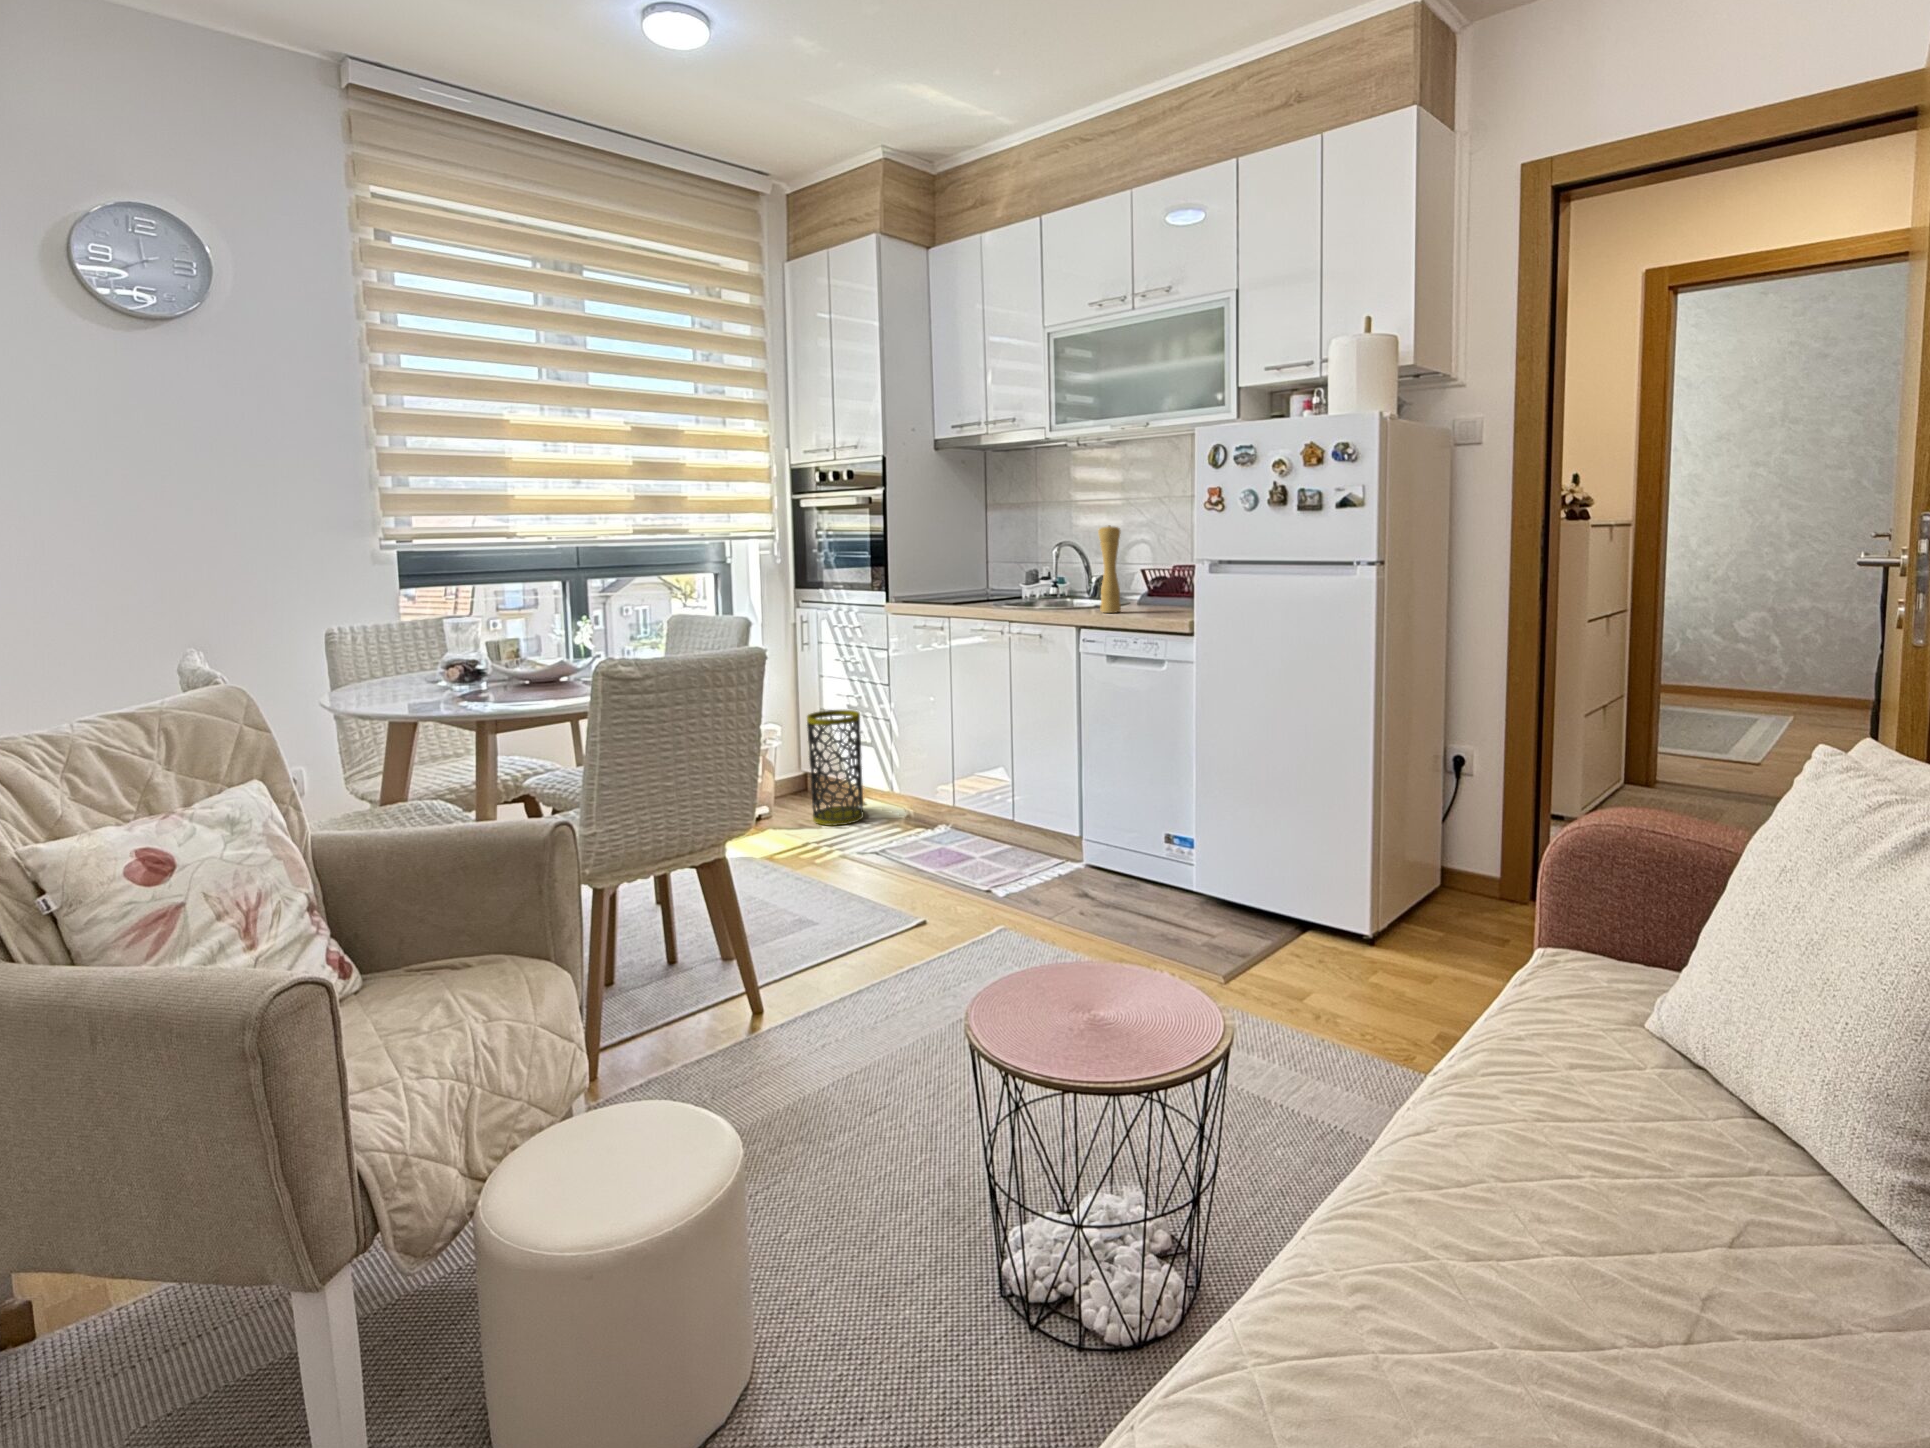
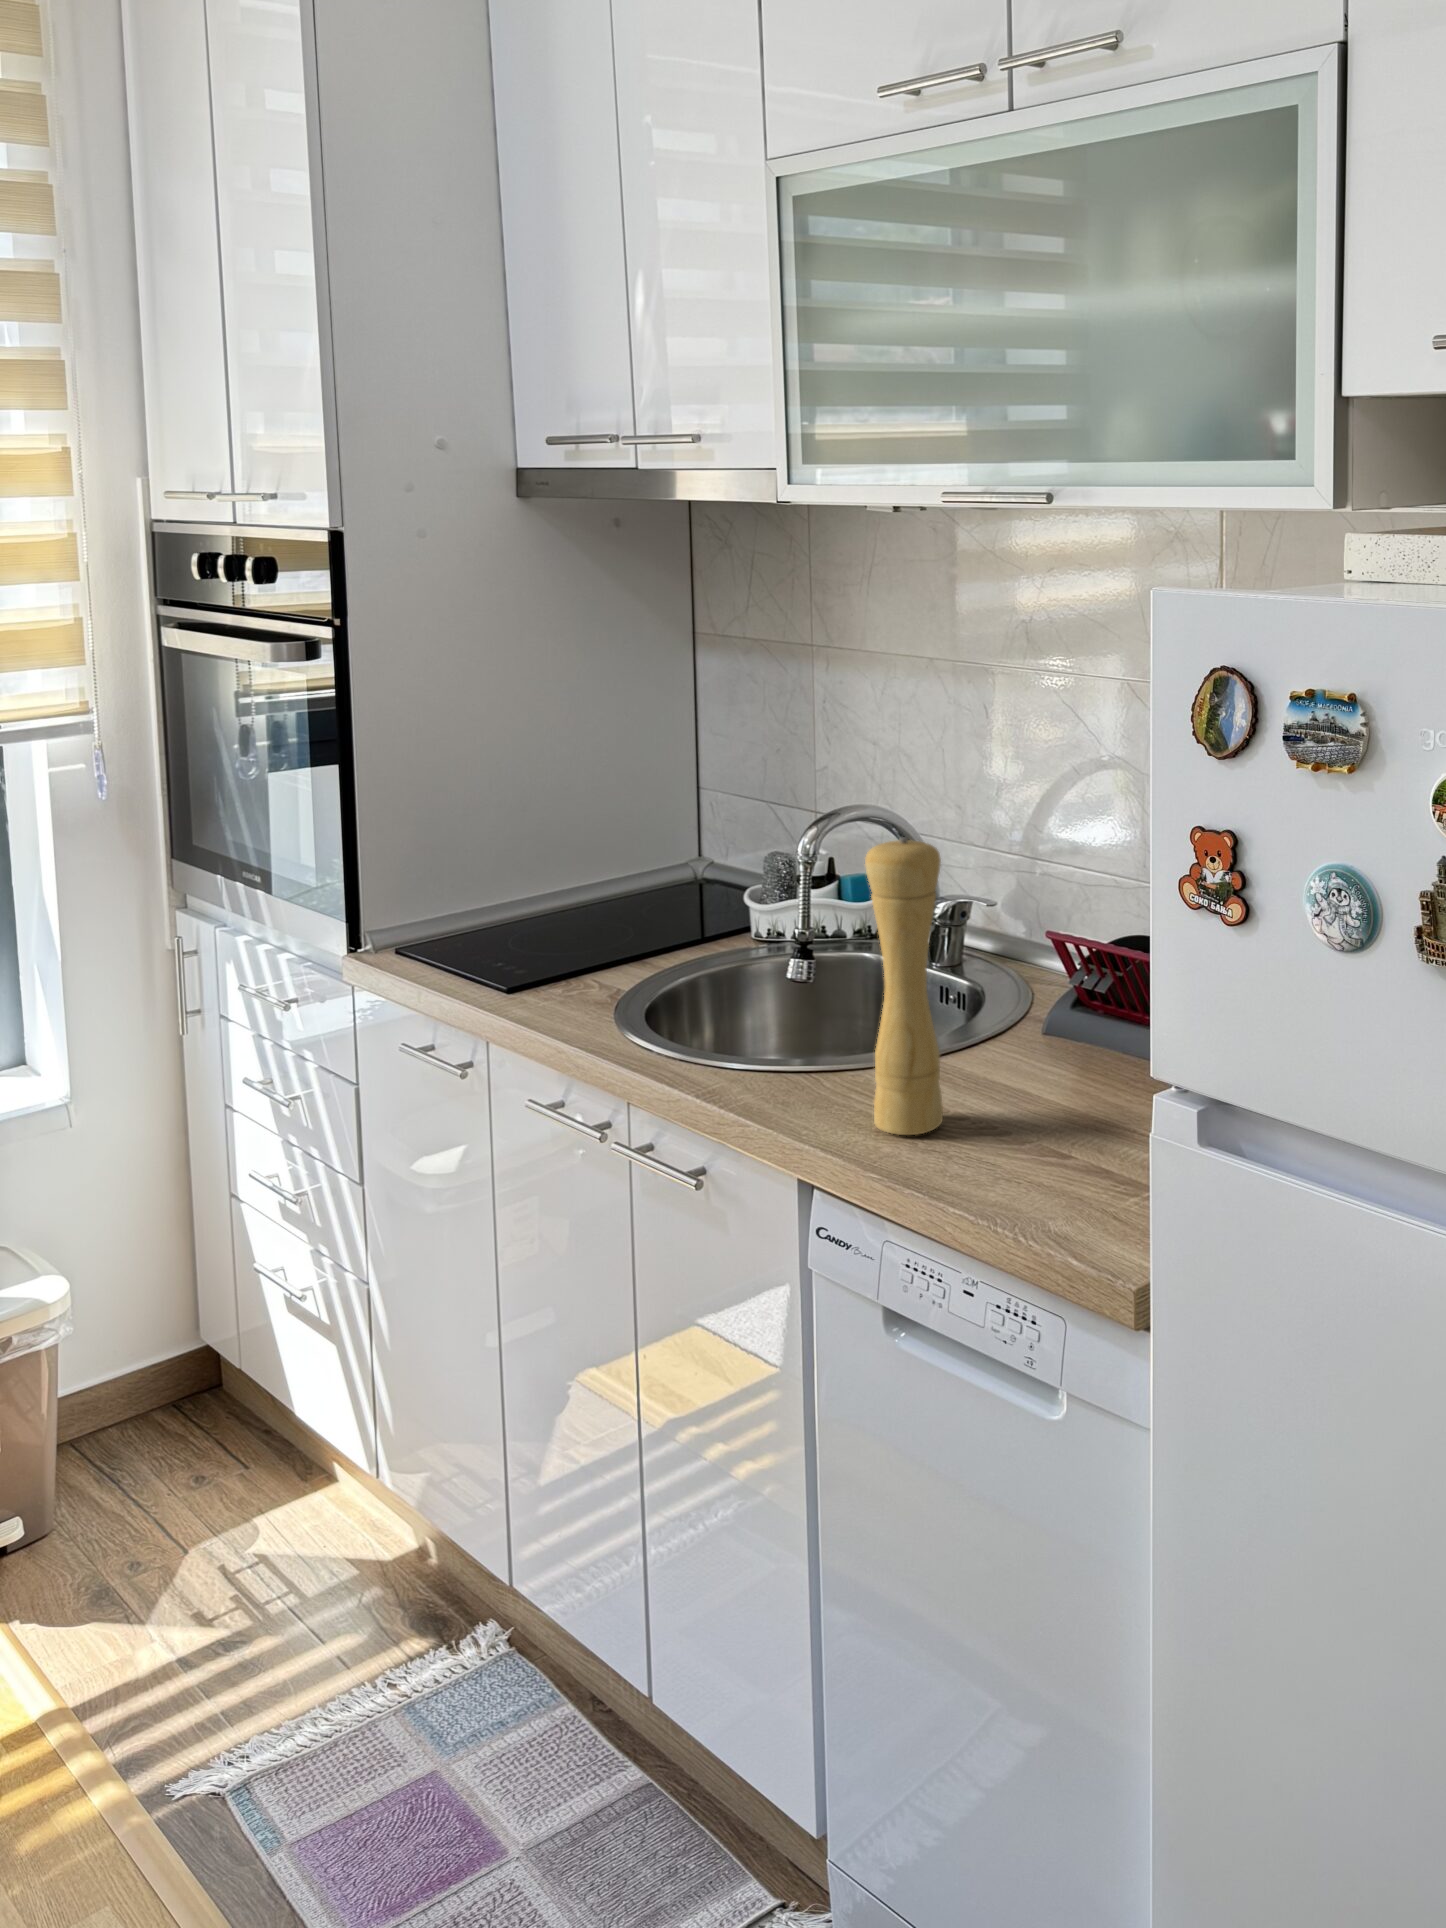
trash can: present [807,710,864,826] -> none [117,1222,294,1585]

